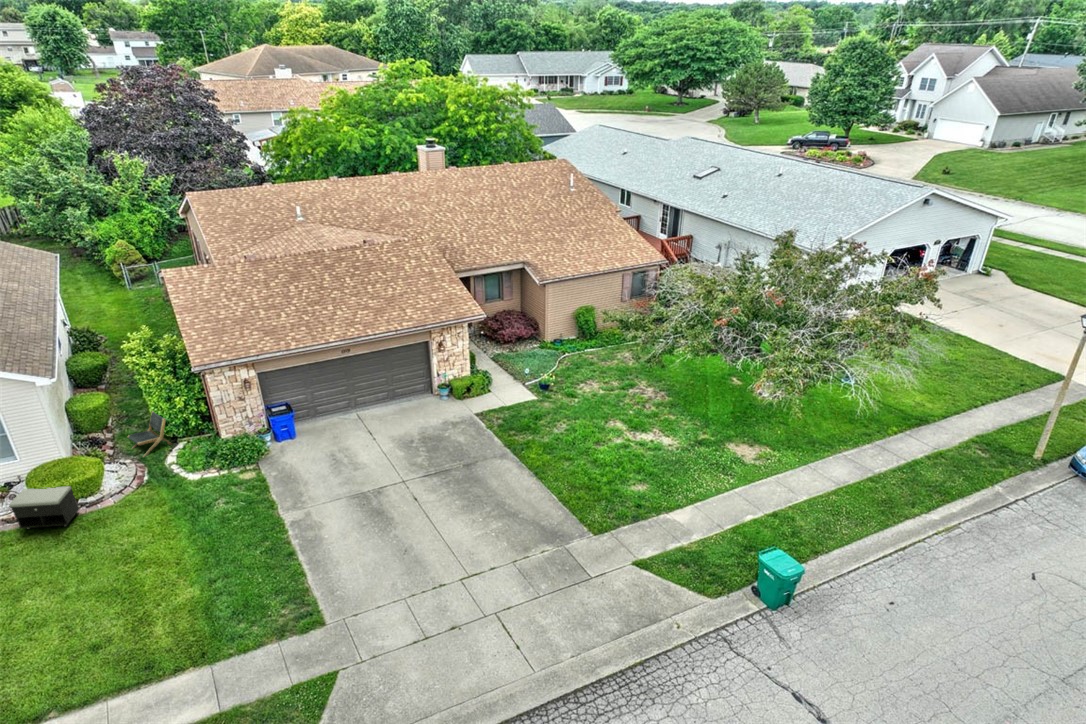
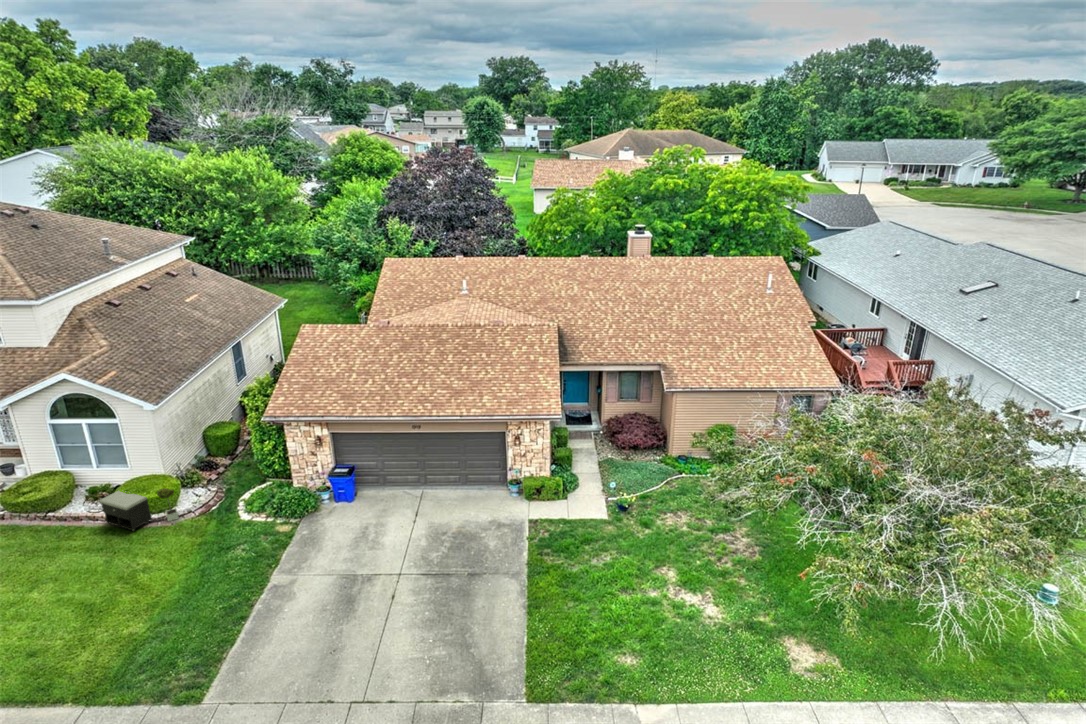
lounge chair: present [128,411,172,457] -> none [230,446,263,486]
potted tree: none [82,471,111,507] -> present [157,488,179,521]

